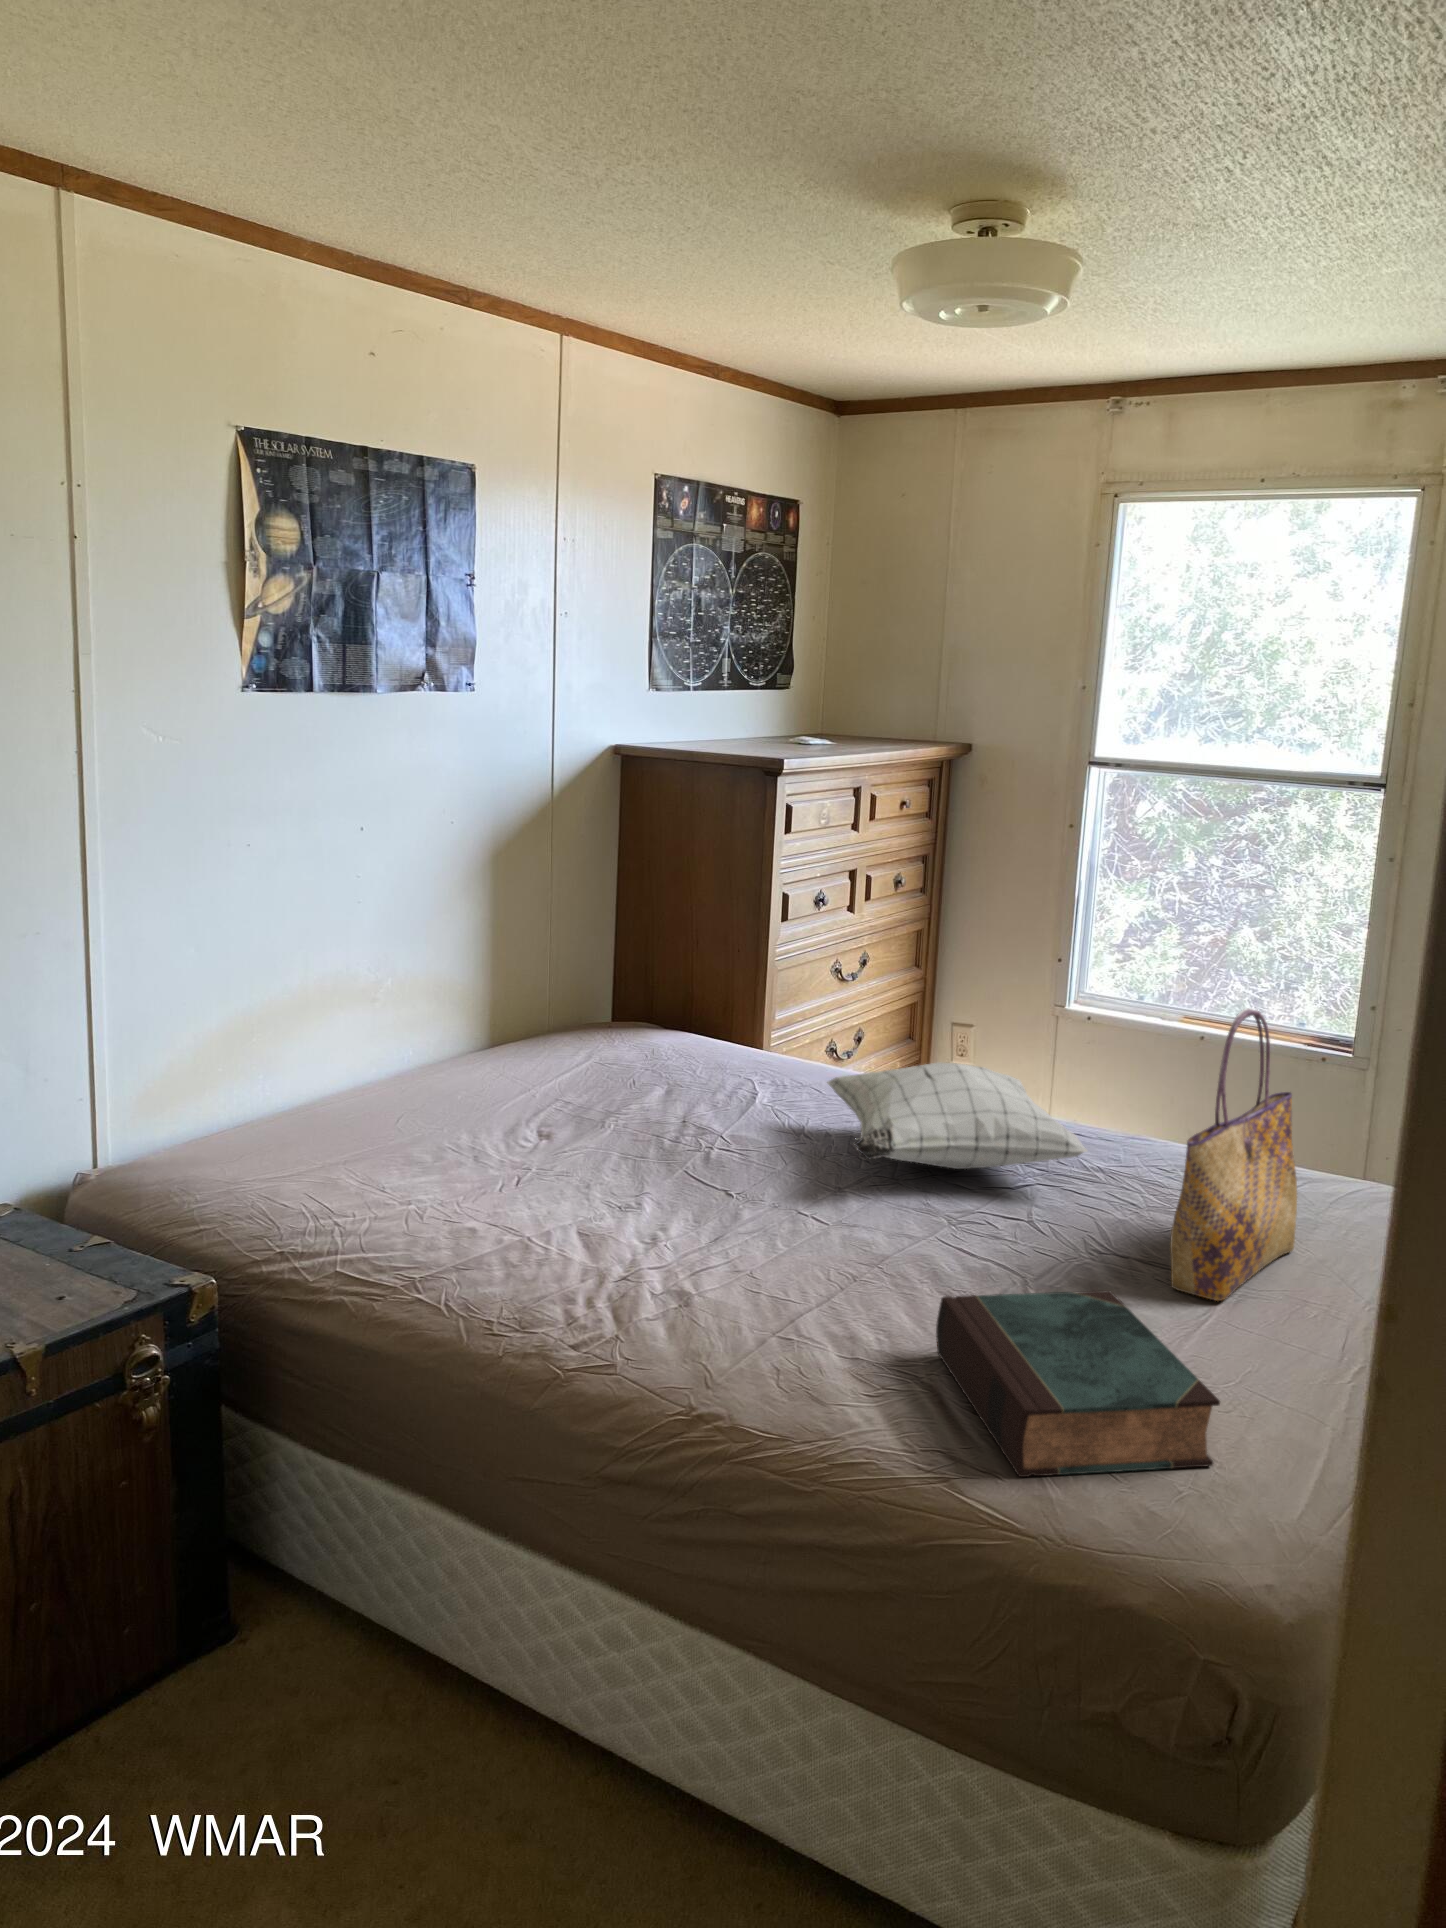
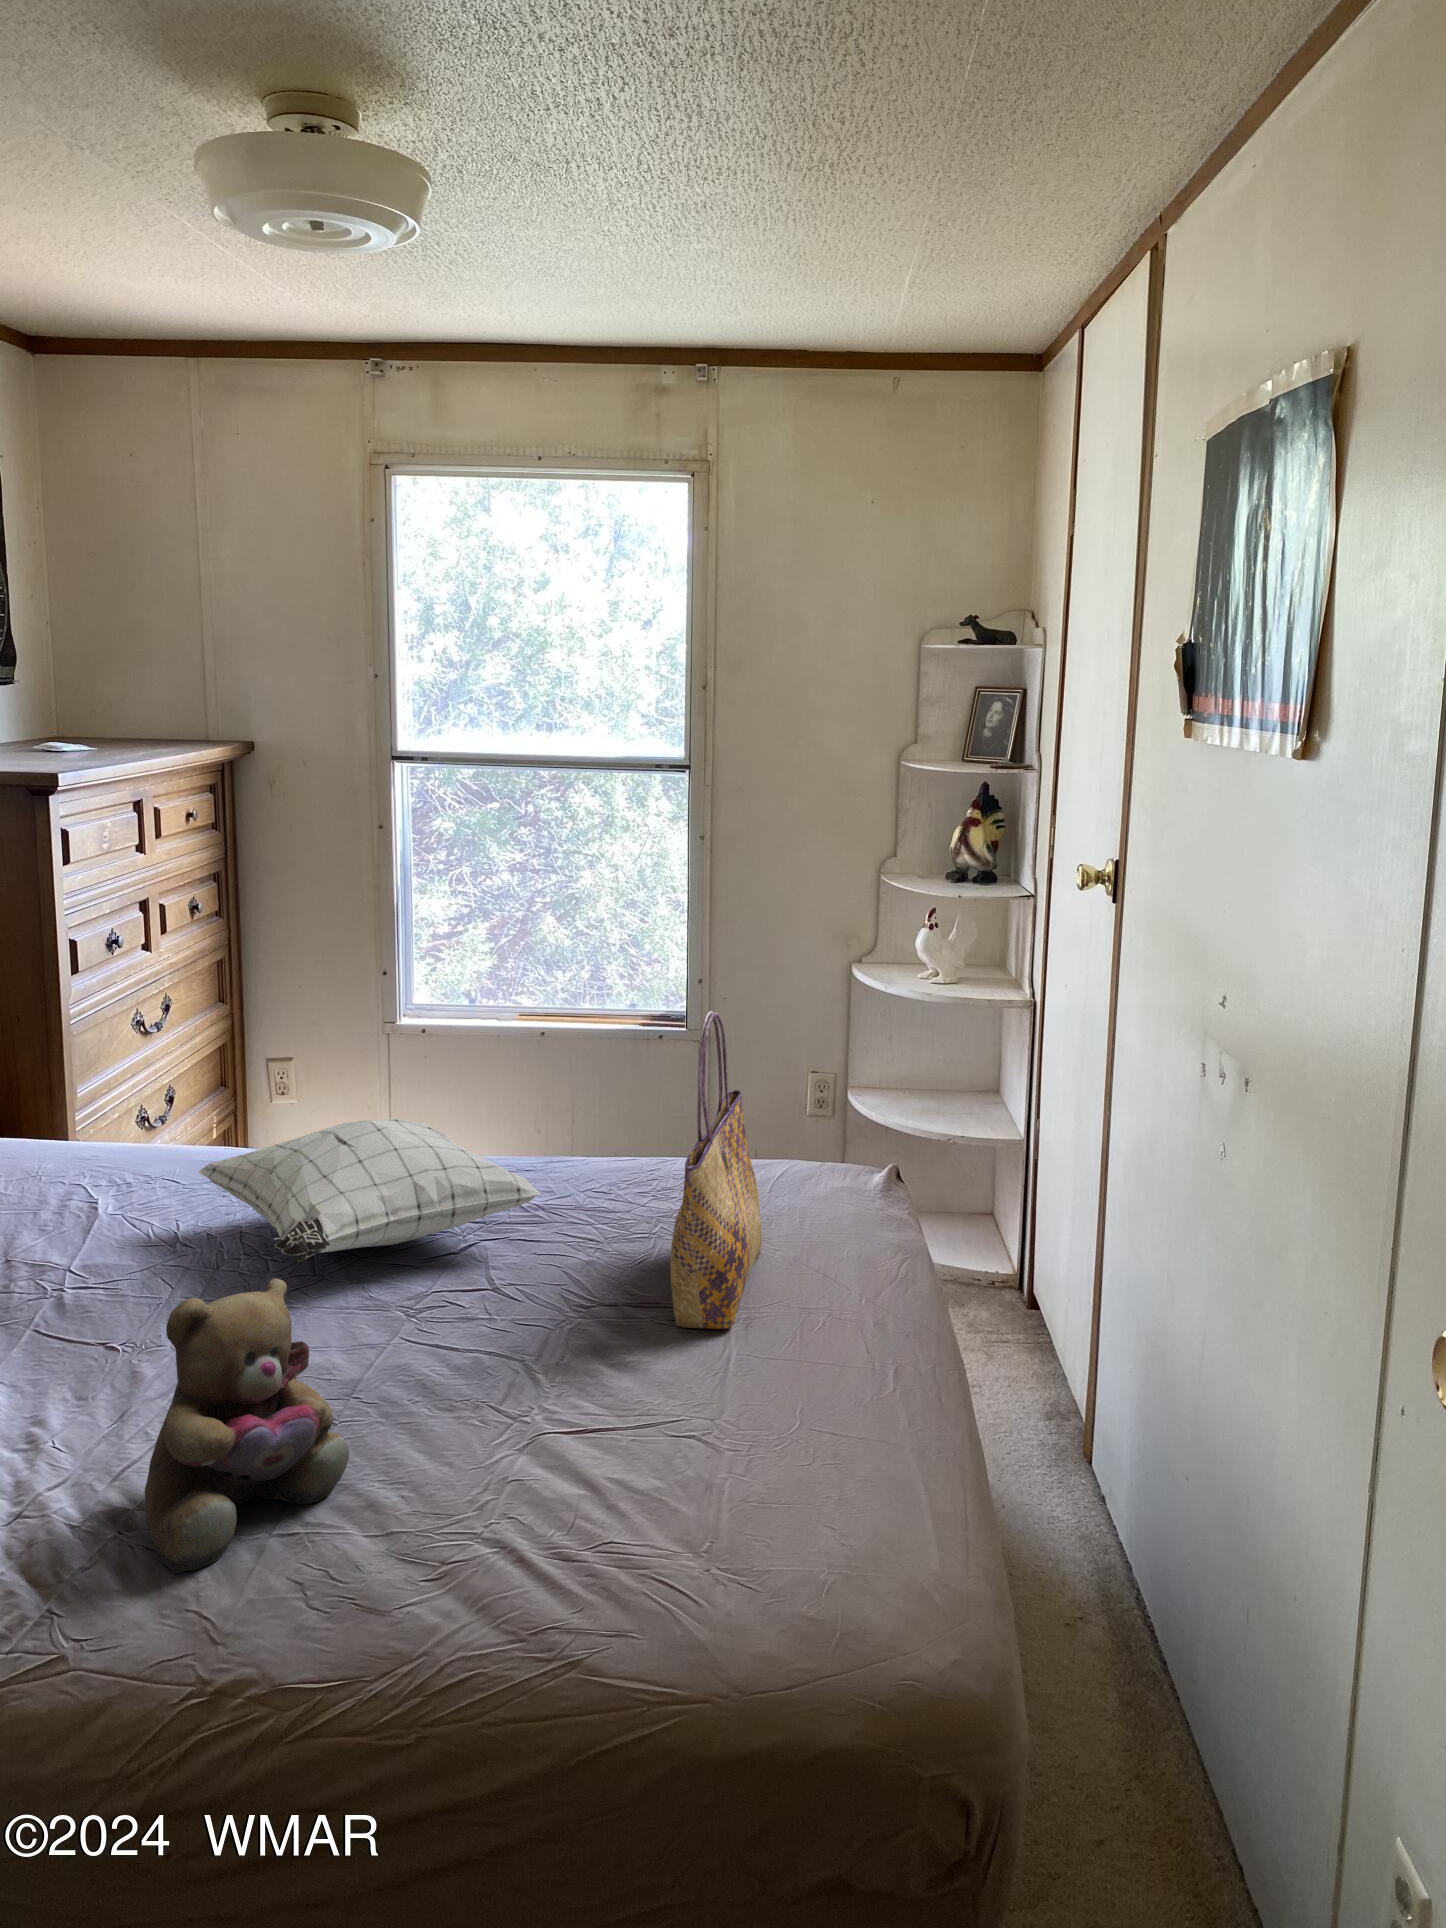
teddy bear: none [692,1146,843,1341] -> present [145,1278,349,1573]
book: present [936,1290,1220,1477] -> none [480,1353,827,1614]

